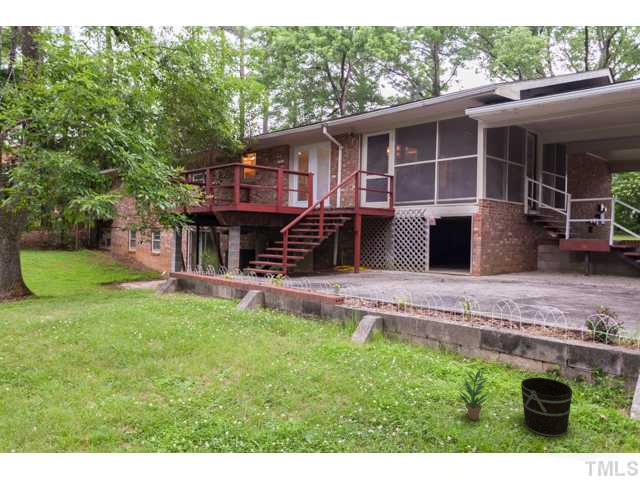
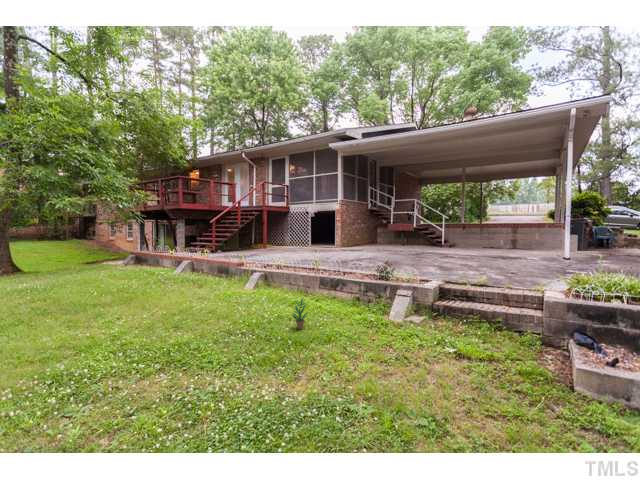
bucket: present [521,377,572,436] -> none [326,300,353,334]

